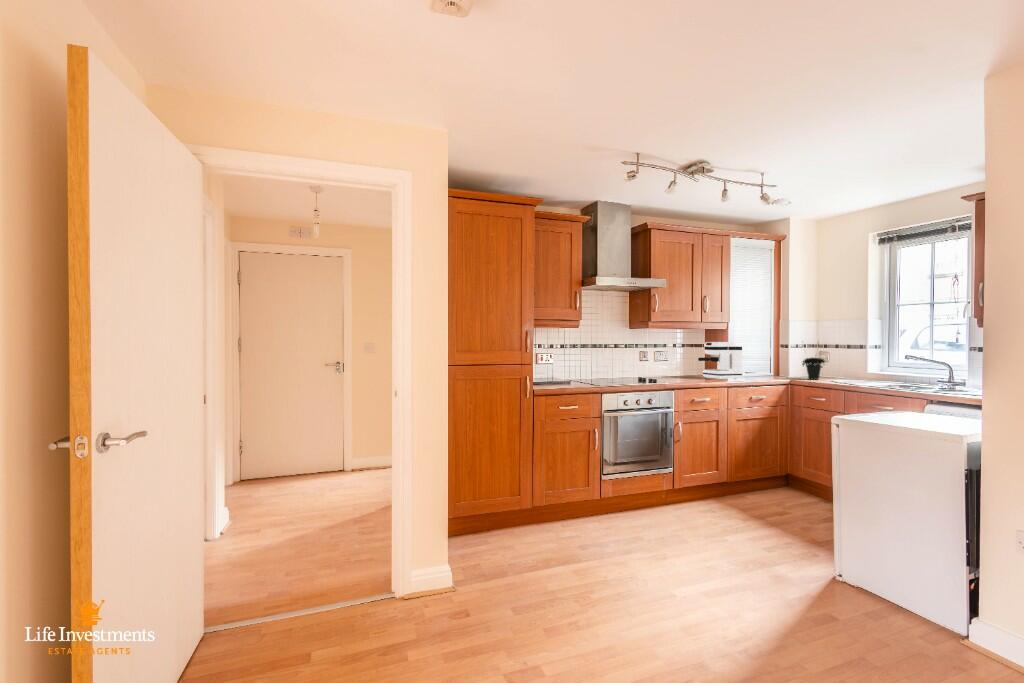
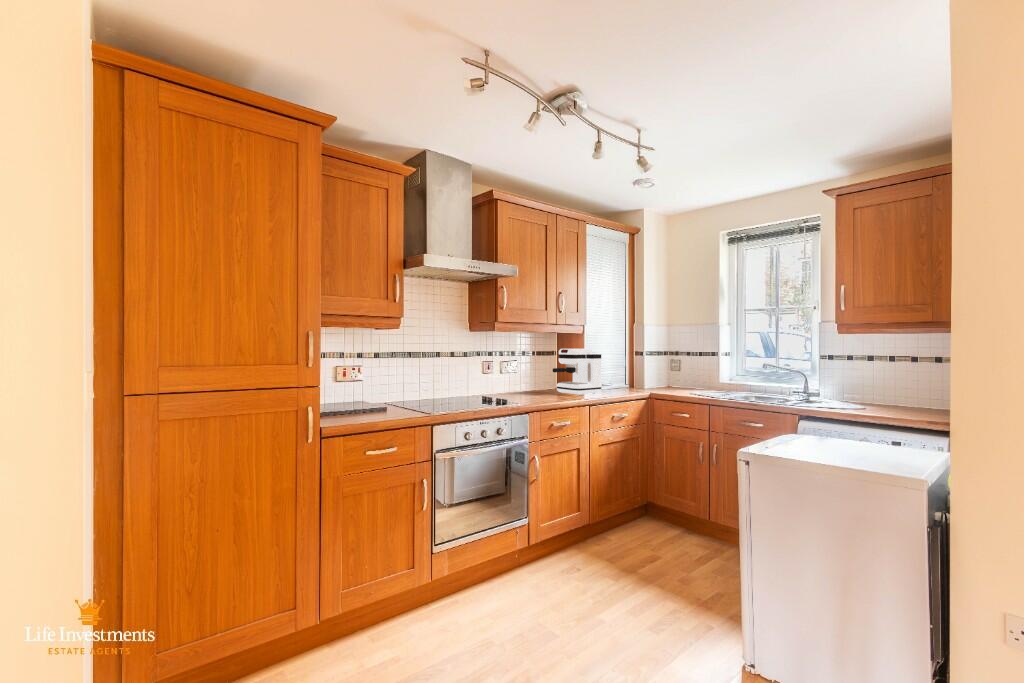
potted plant: present [802,358,825,379] -> none [659,346,684,391]

